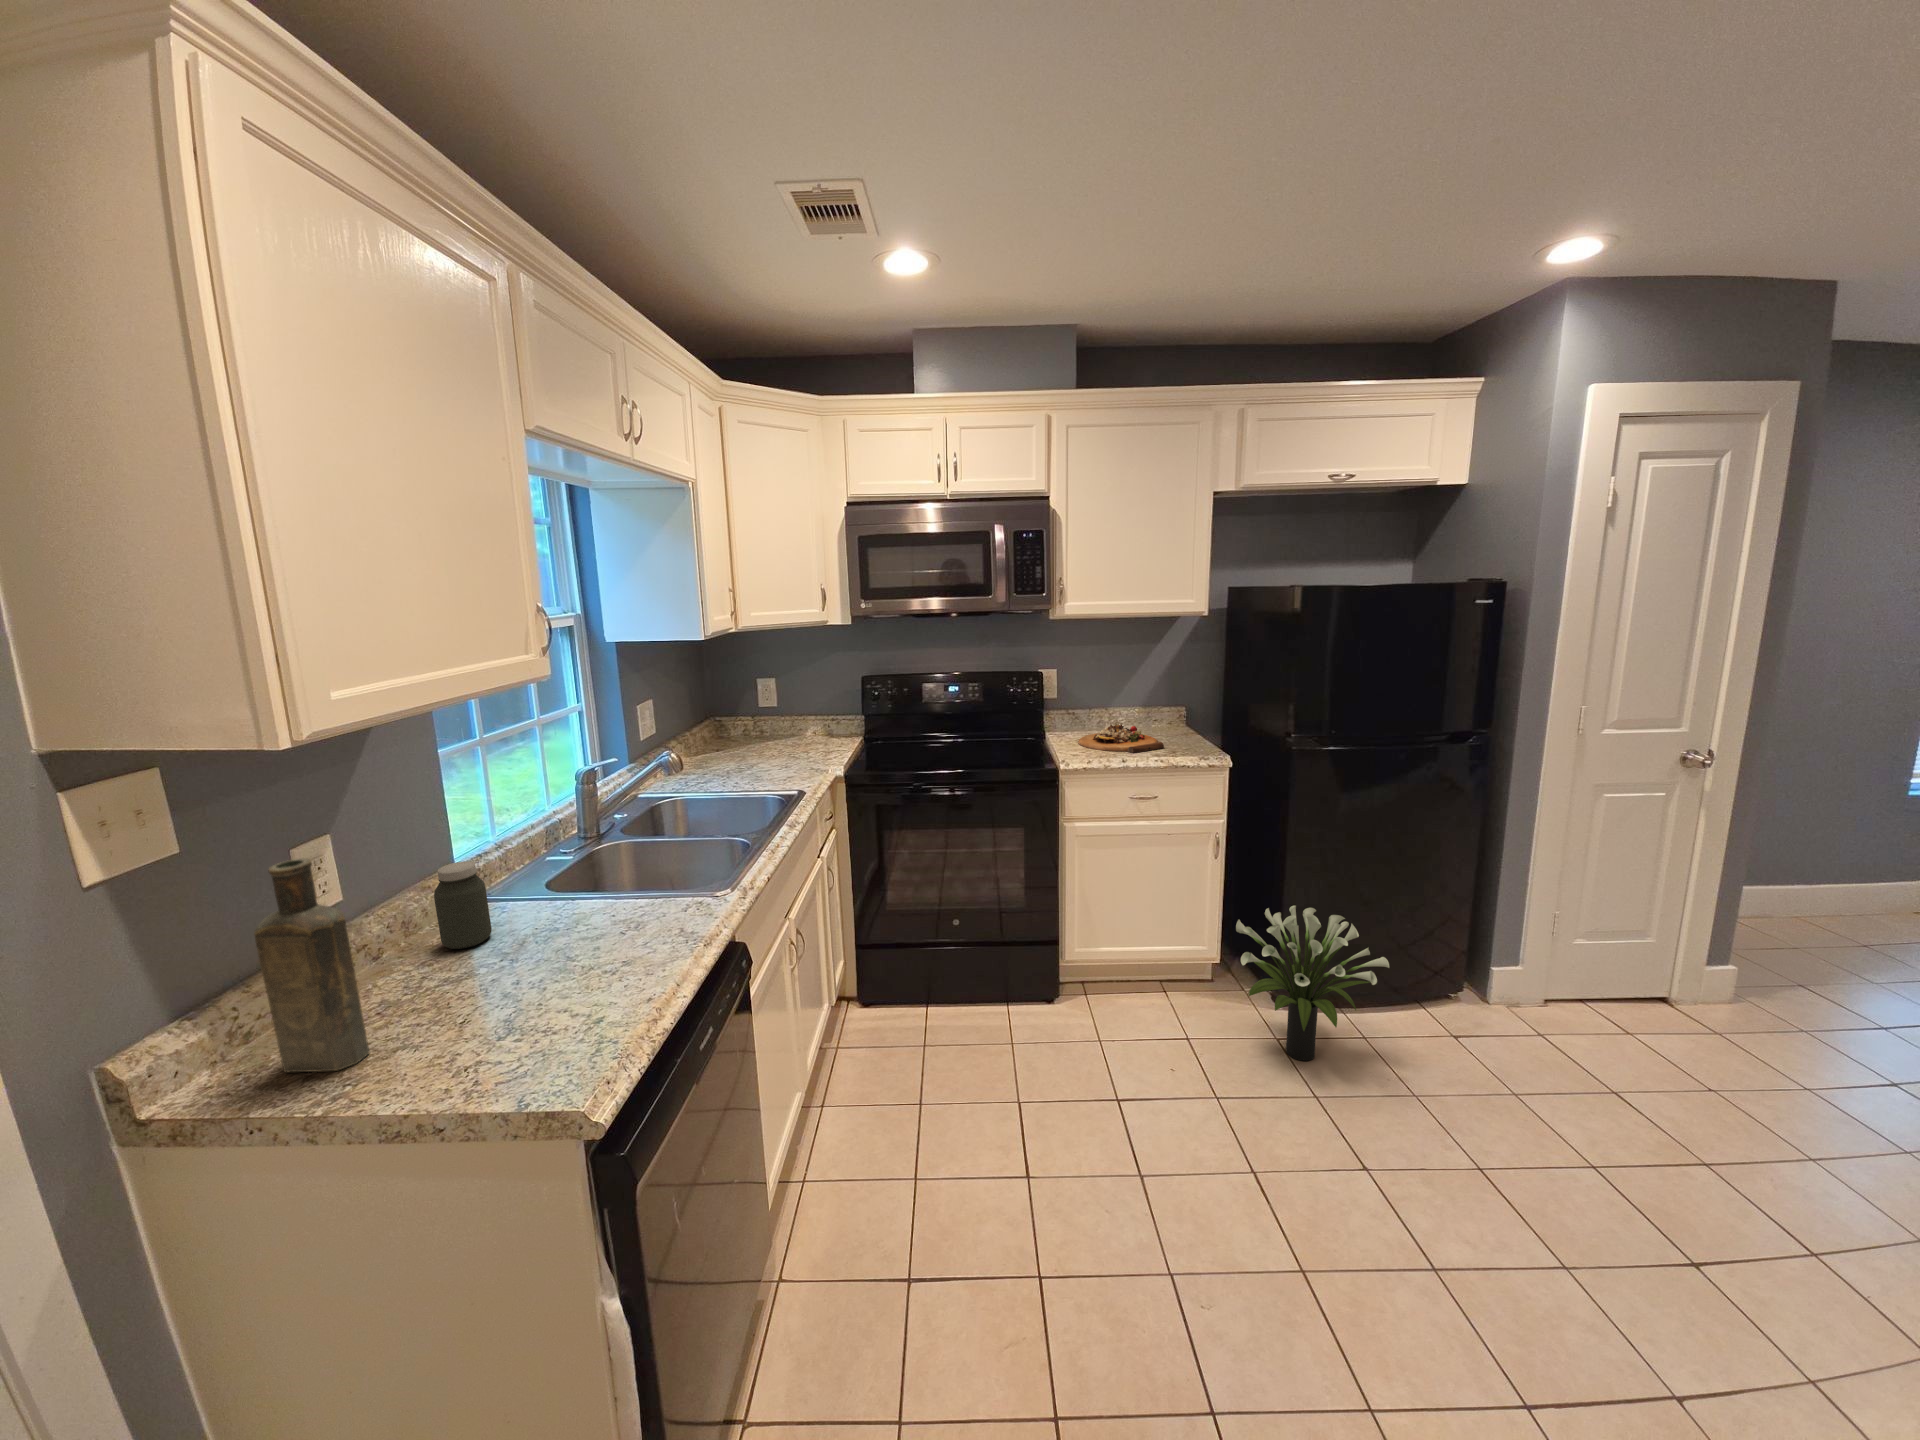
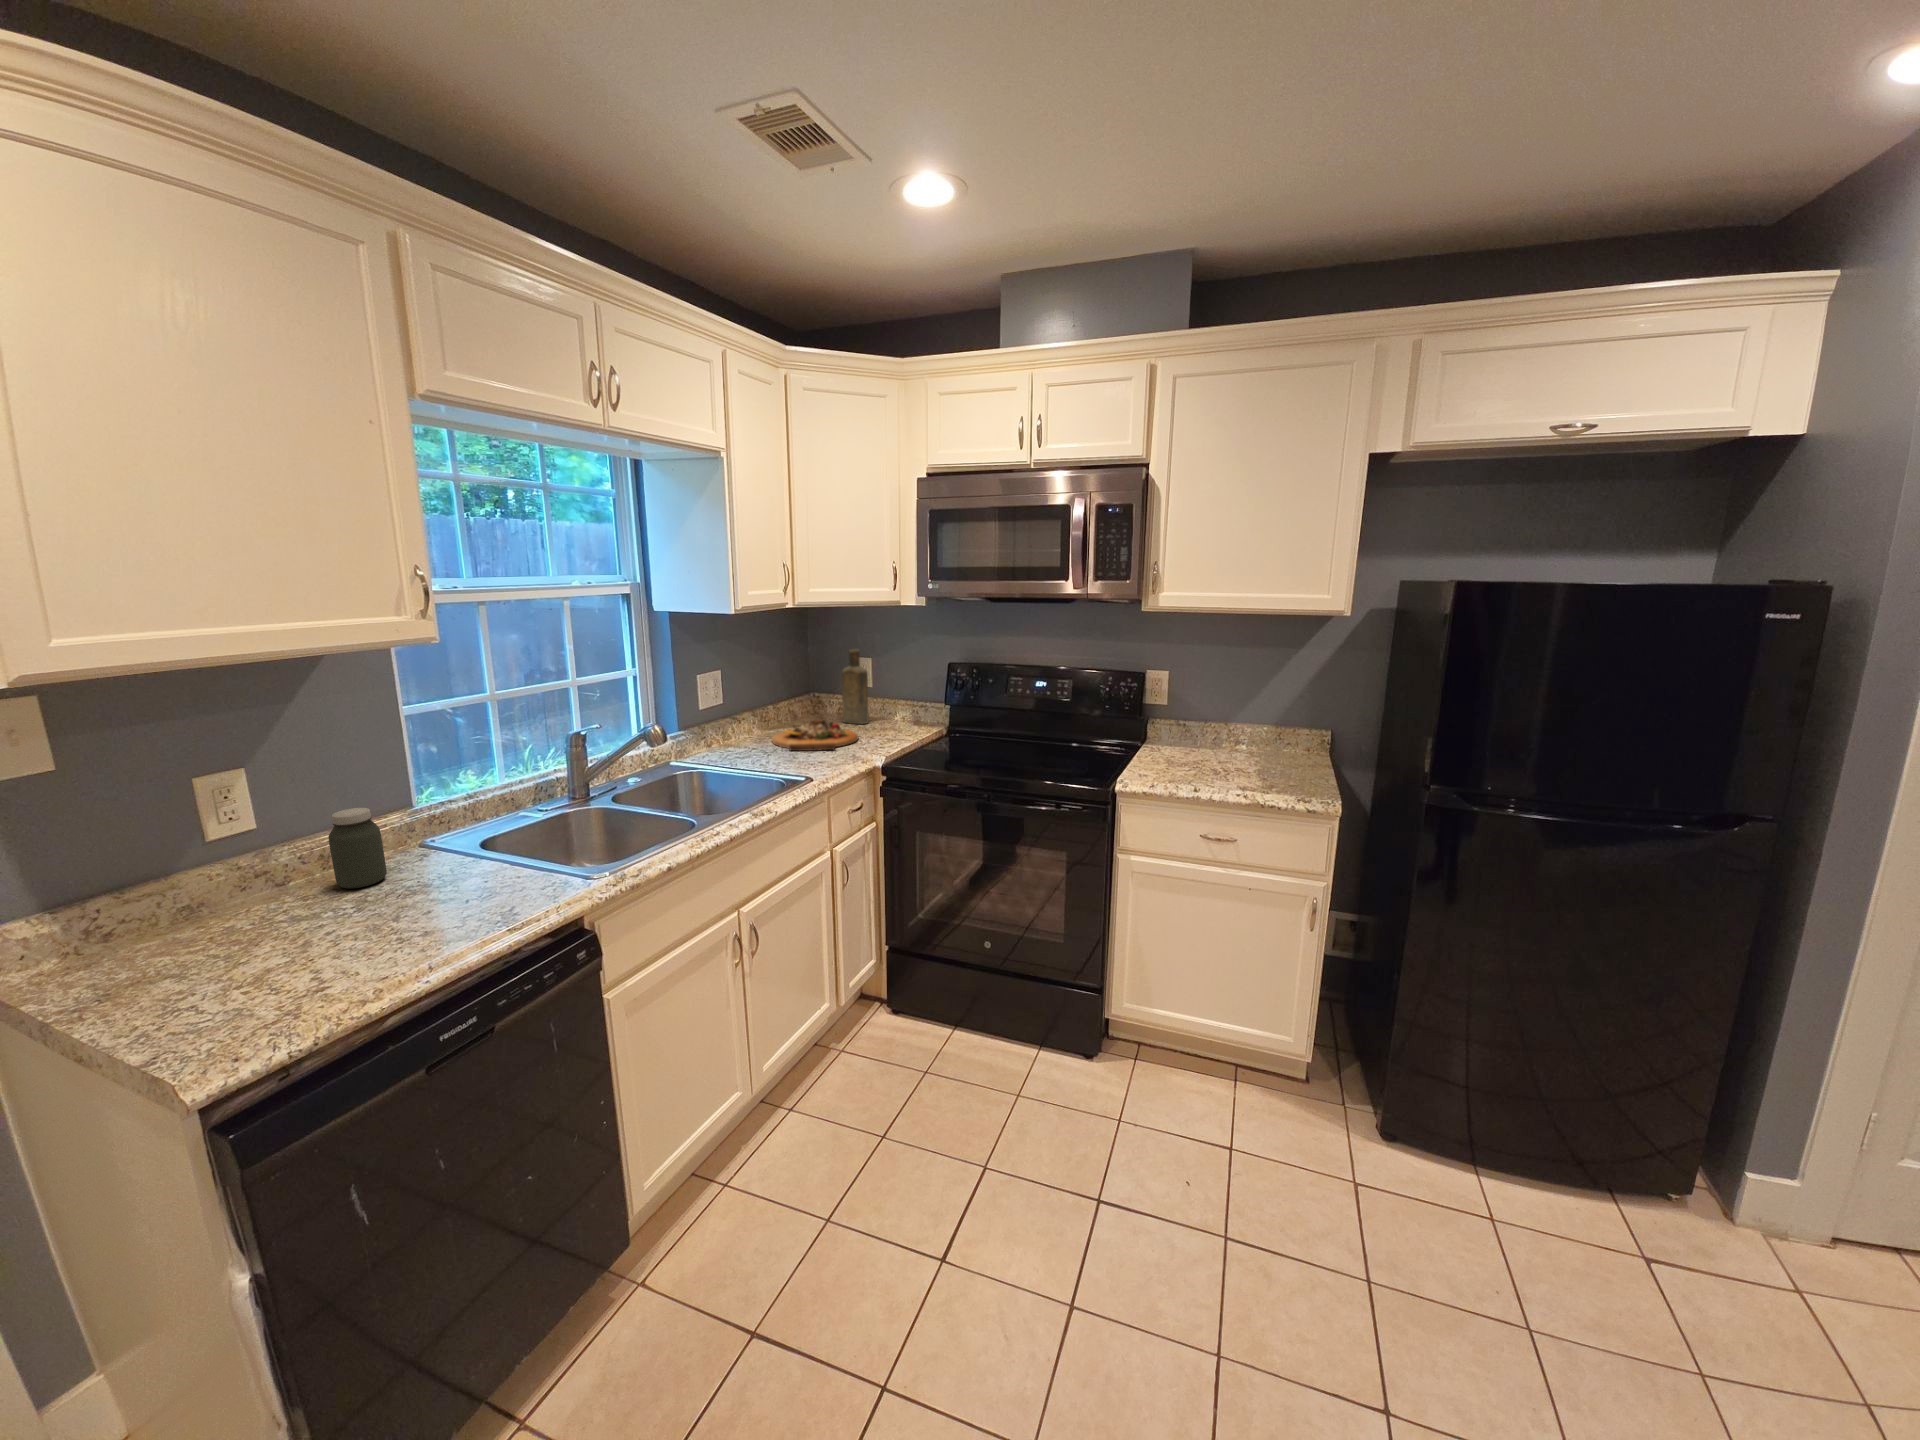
cutting board: present [1078,725,1164,753] -> present [772,720,858,751]
bottle: present [254,858,369,1072] -> present [842,649,868,724]
potted plant: present [1236,906,1390,1061] -> none [1291,1013,1522,1233]

